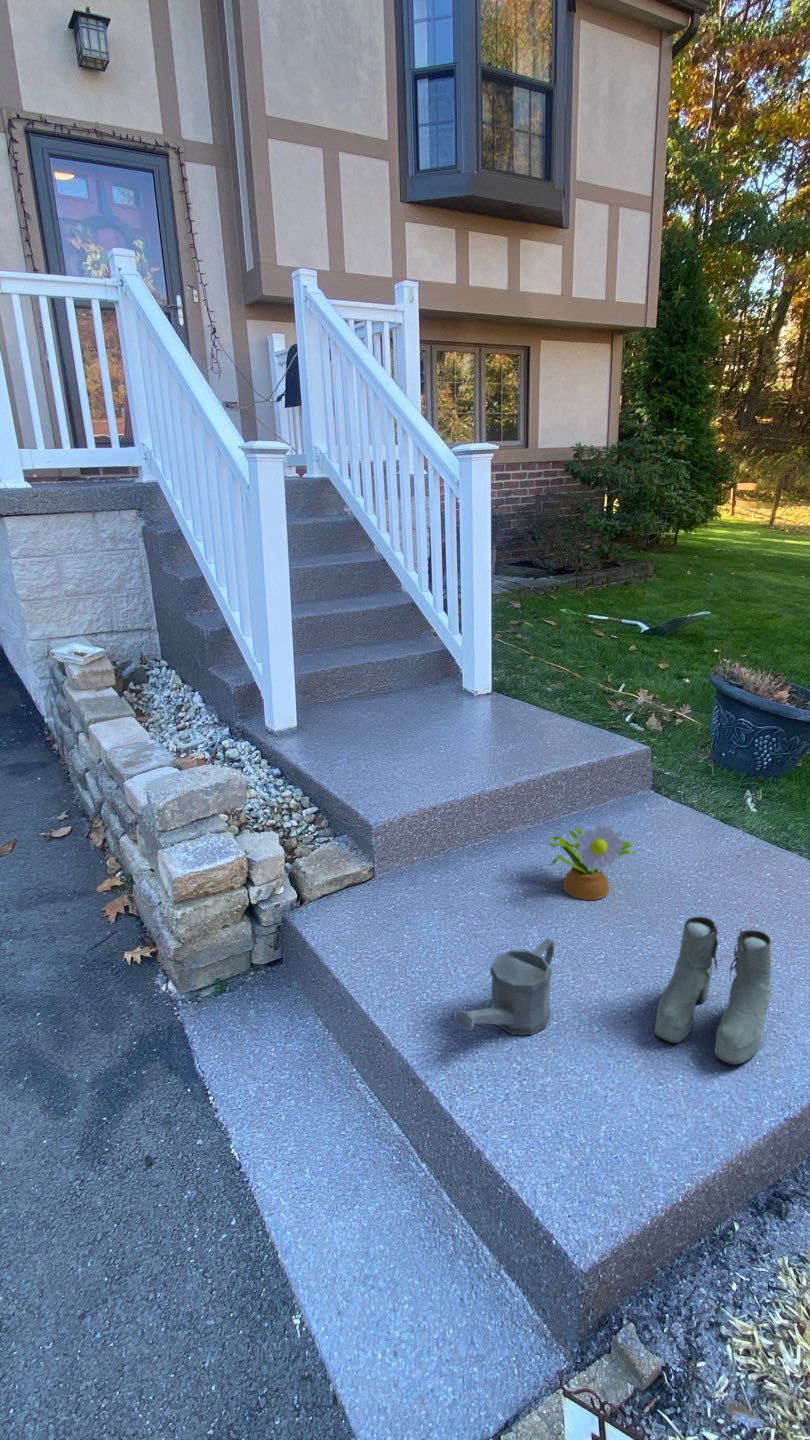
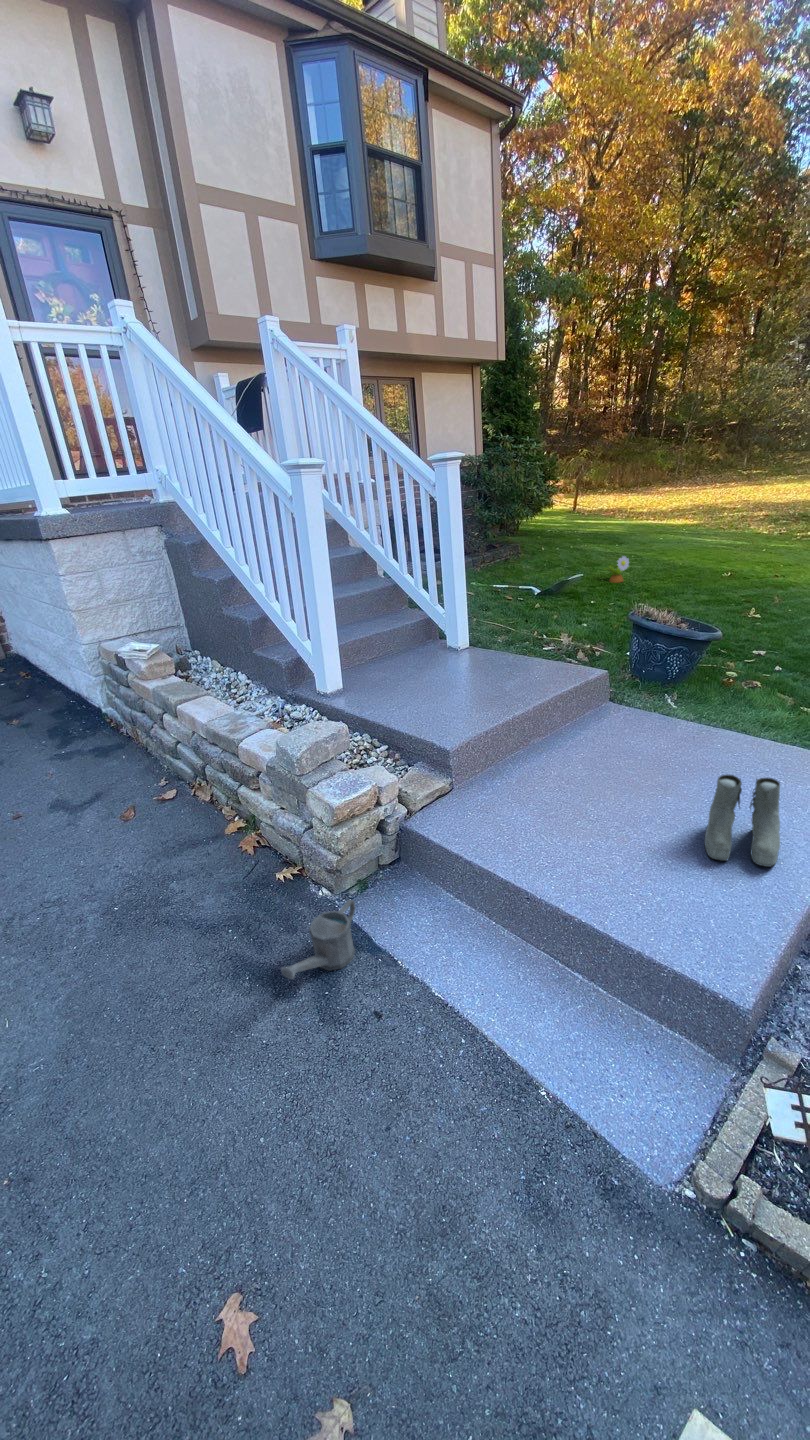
decorative plant: present [549,823,634,900] -> present [605,556,629,583]
watering can: present [455,939,554,1035] -> present [281,900,355,979]

